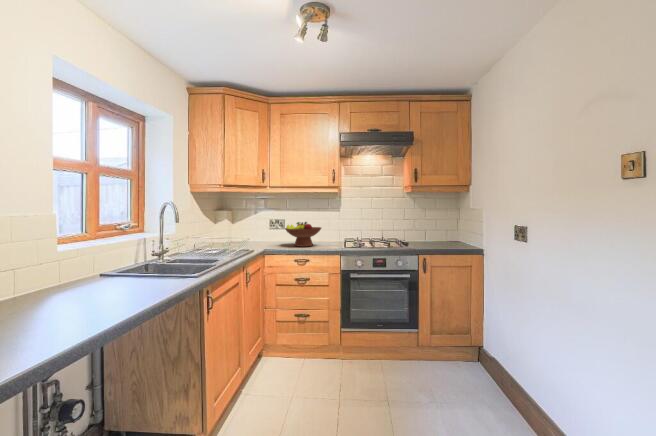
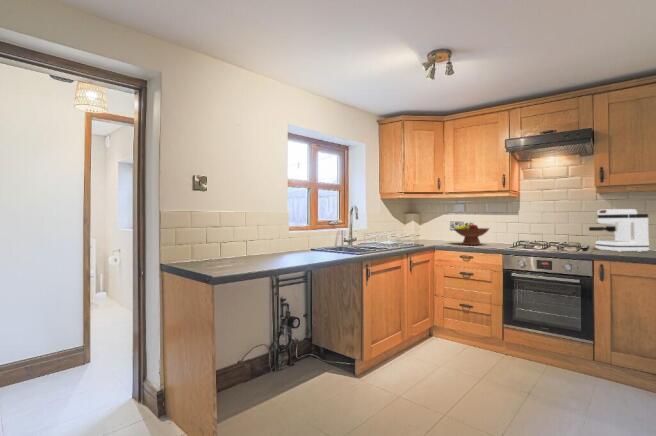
coffee maker: none [405,208,444,246] -> present [589,209,649,252]

